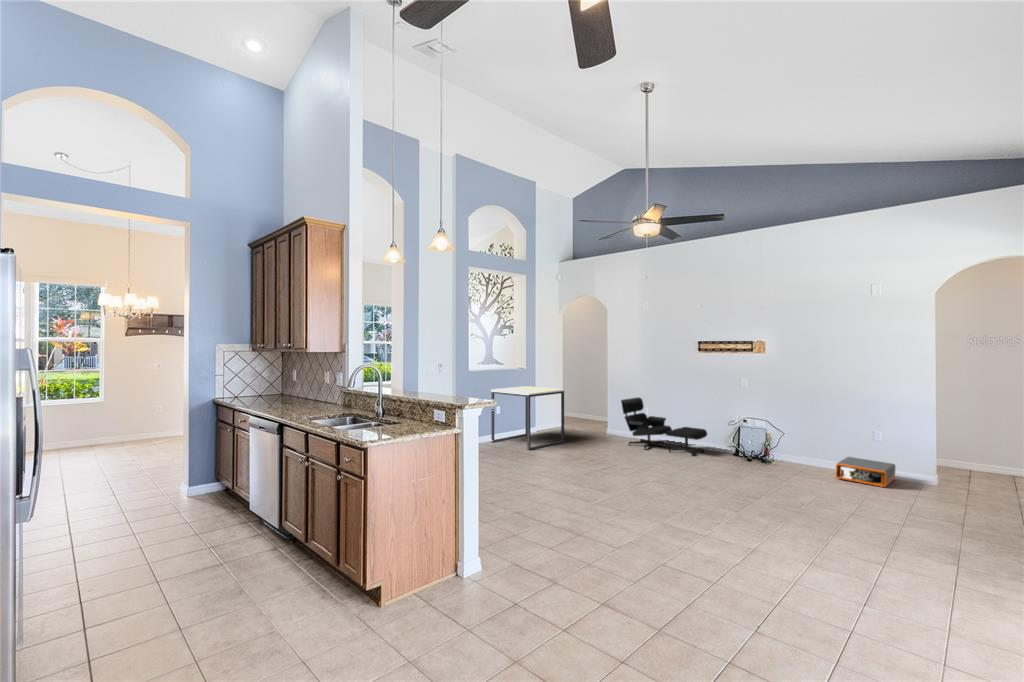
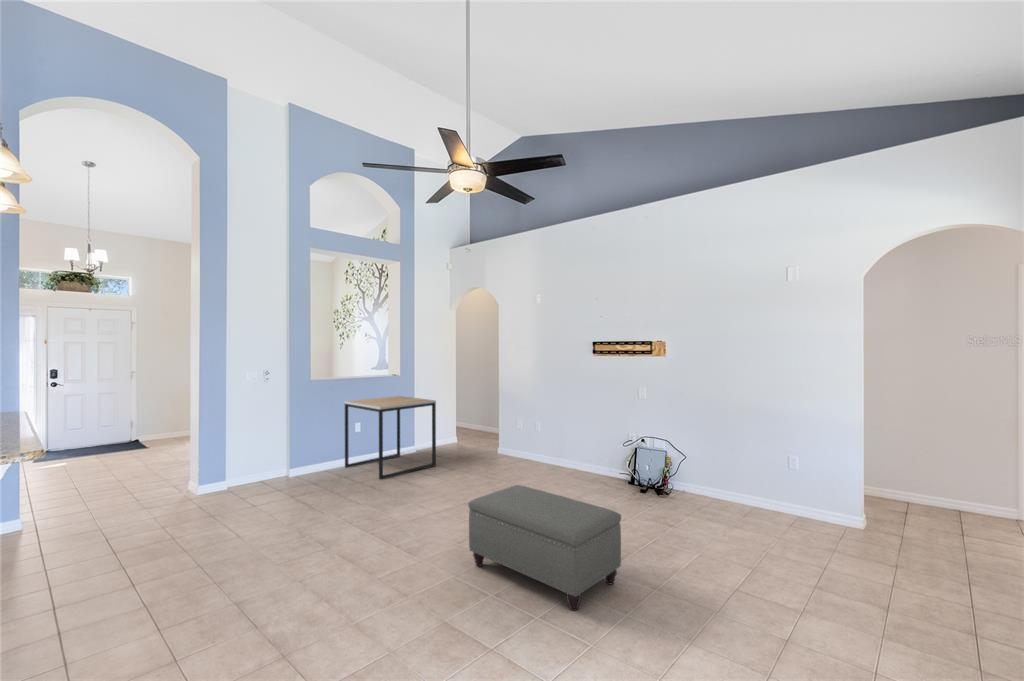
lounge chair: present [621,397,707,456] -> none [503,409,601,485]
ottoman: none [646,445,764,521] -> present [468,485,621,611]
storage box: present [836,457,895,487] -> none [739,489,814,535]

